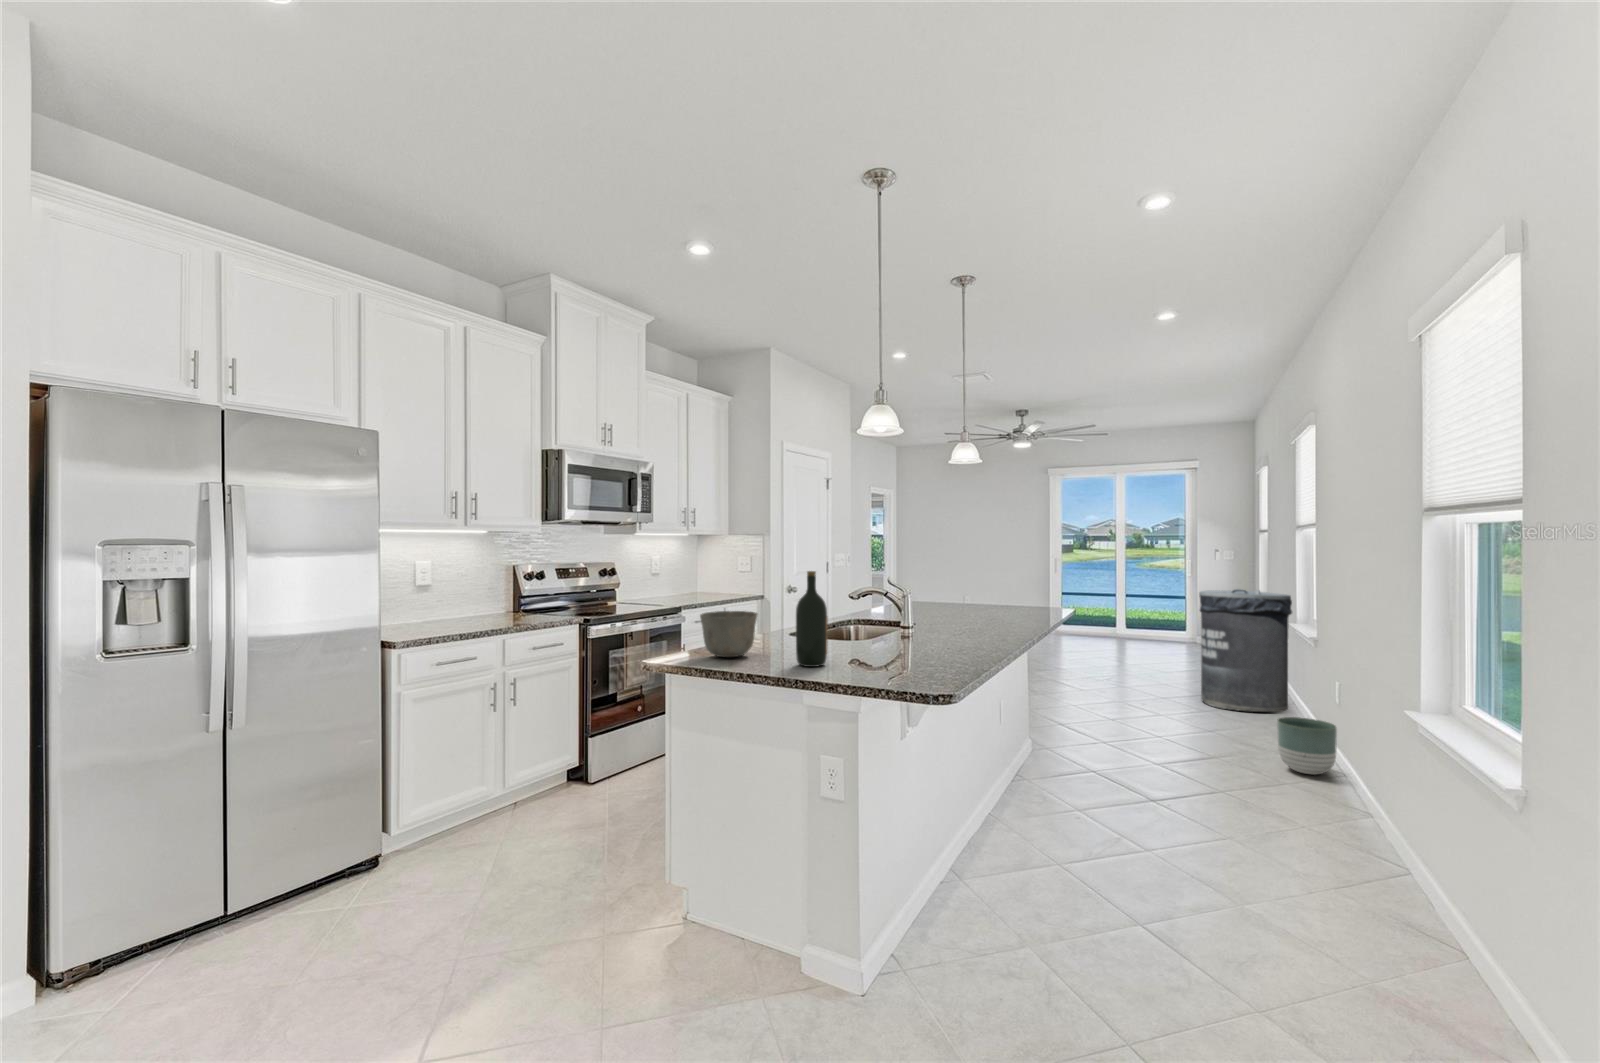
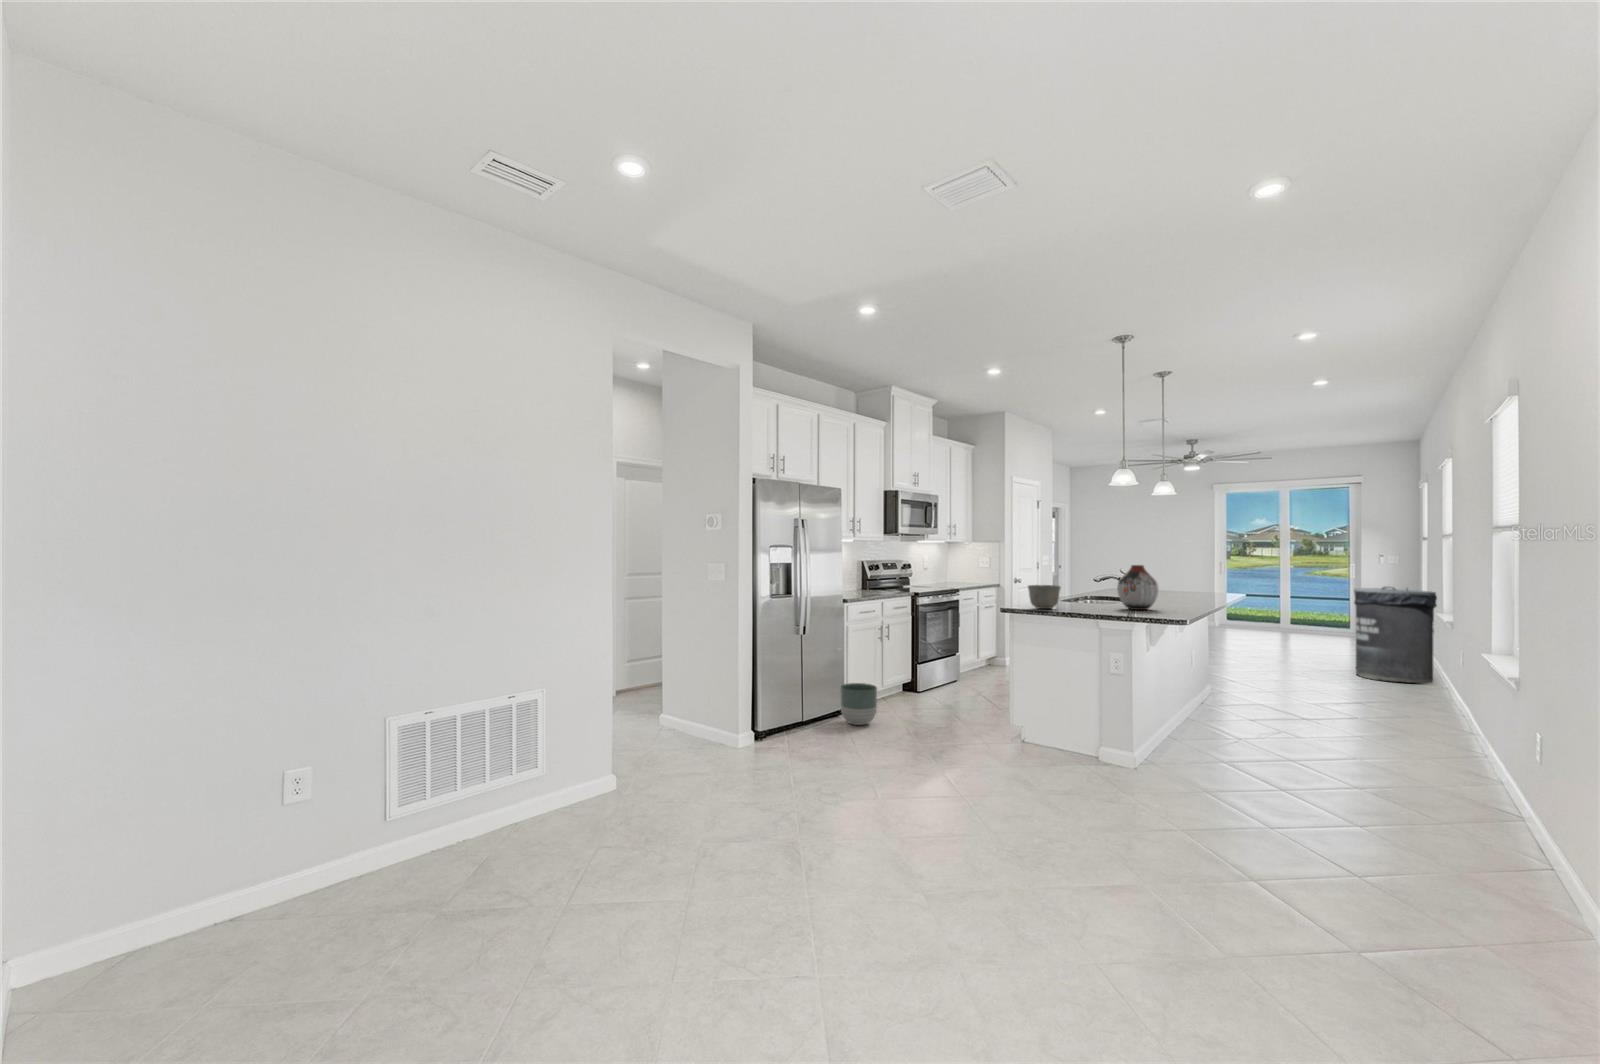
wine bottle: present [796,571,828,667] -> none [1089,563,1107,613]
vase: none [856,573,924,655] -> present [1117,565,1159,610]
planter: present [1277,717,1337,775] -> present [840,683,877,725]

